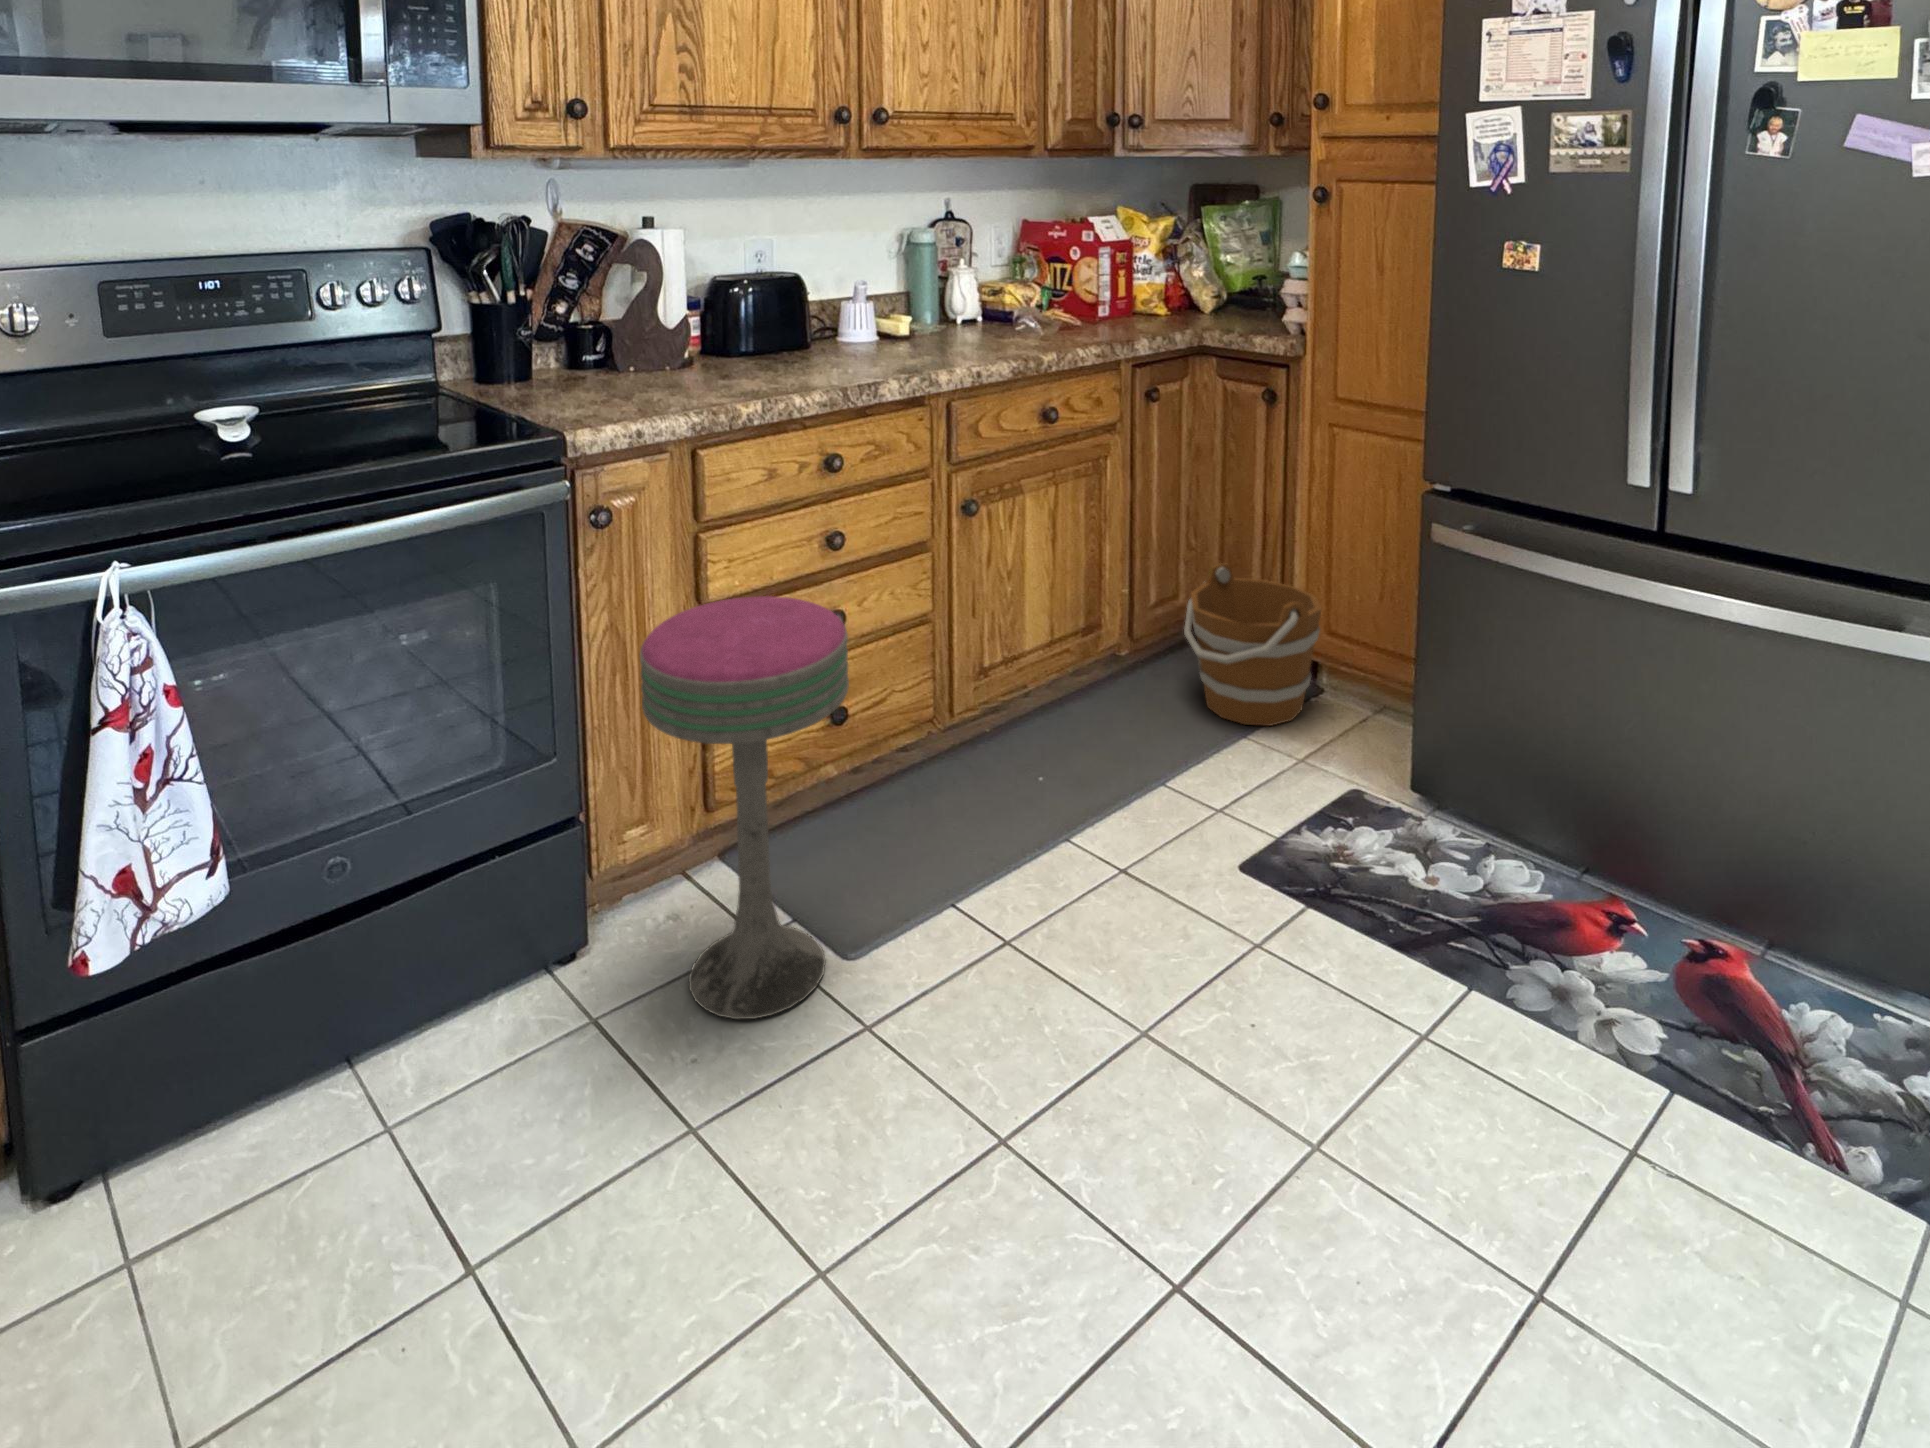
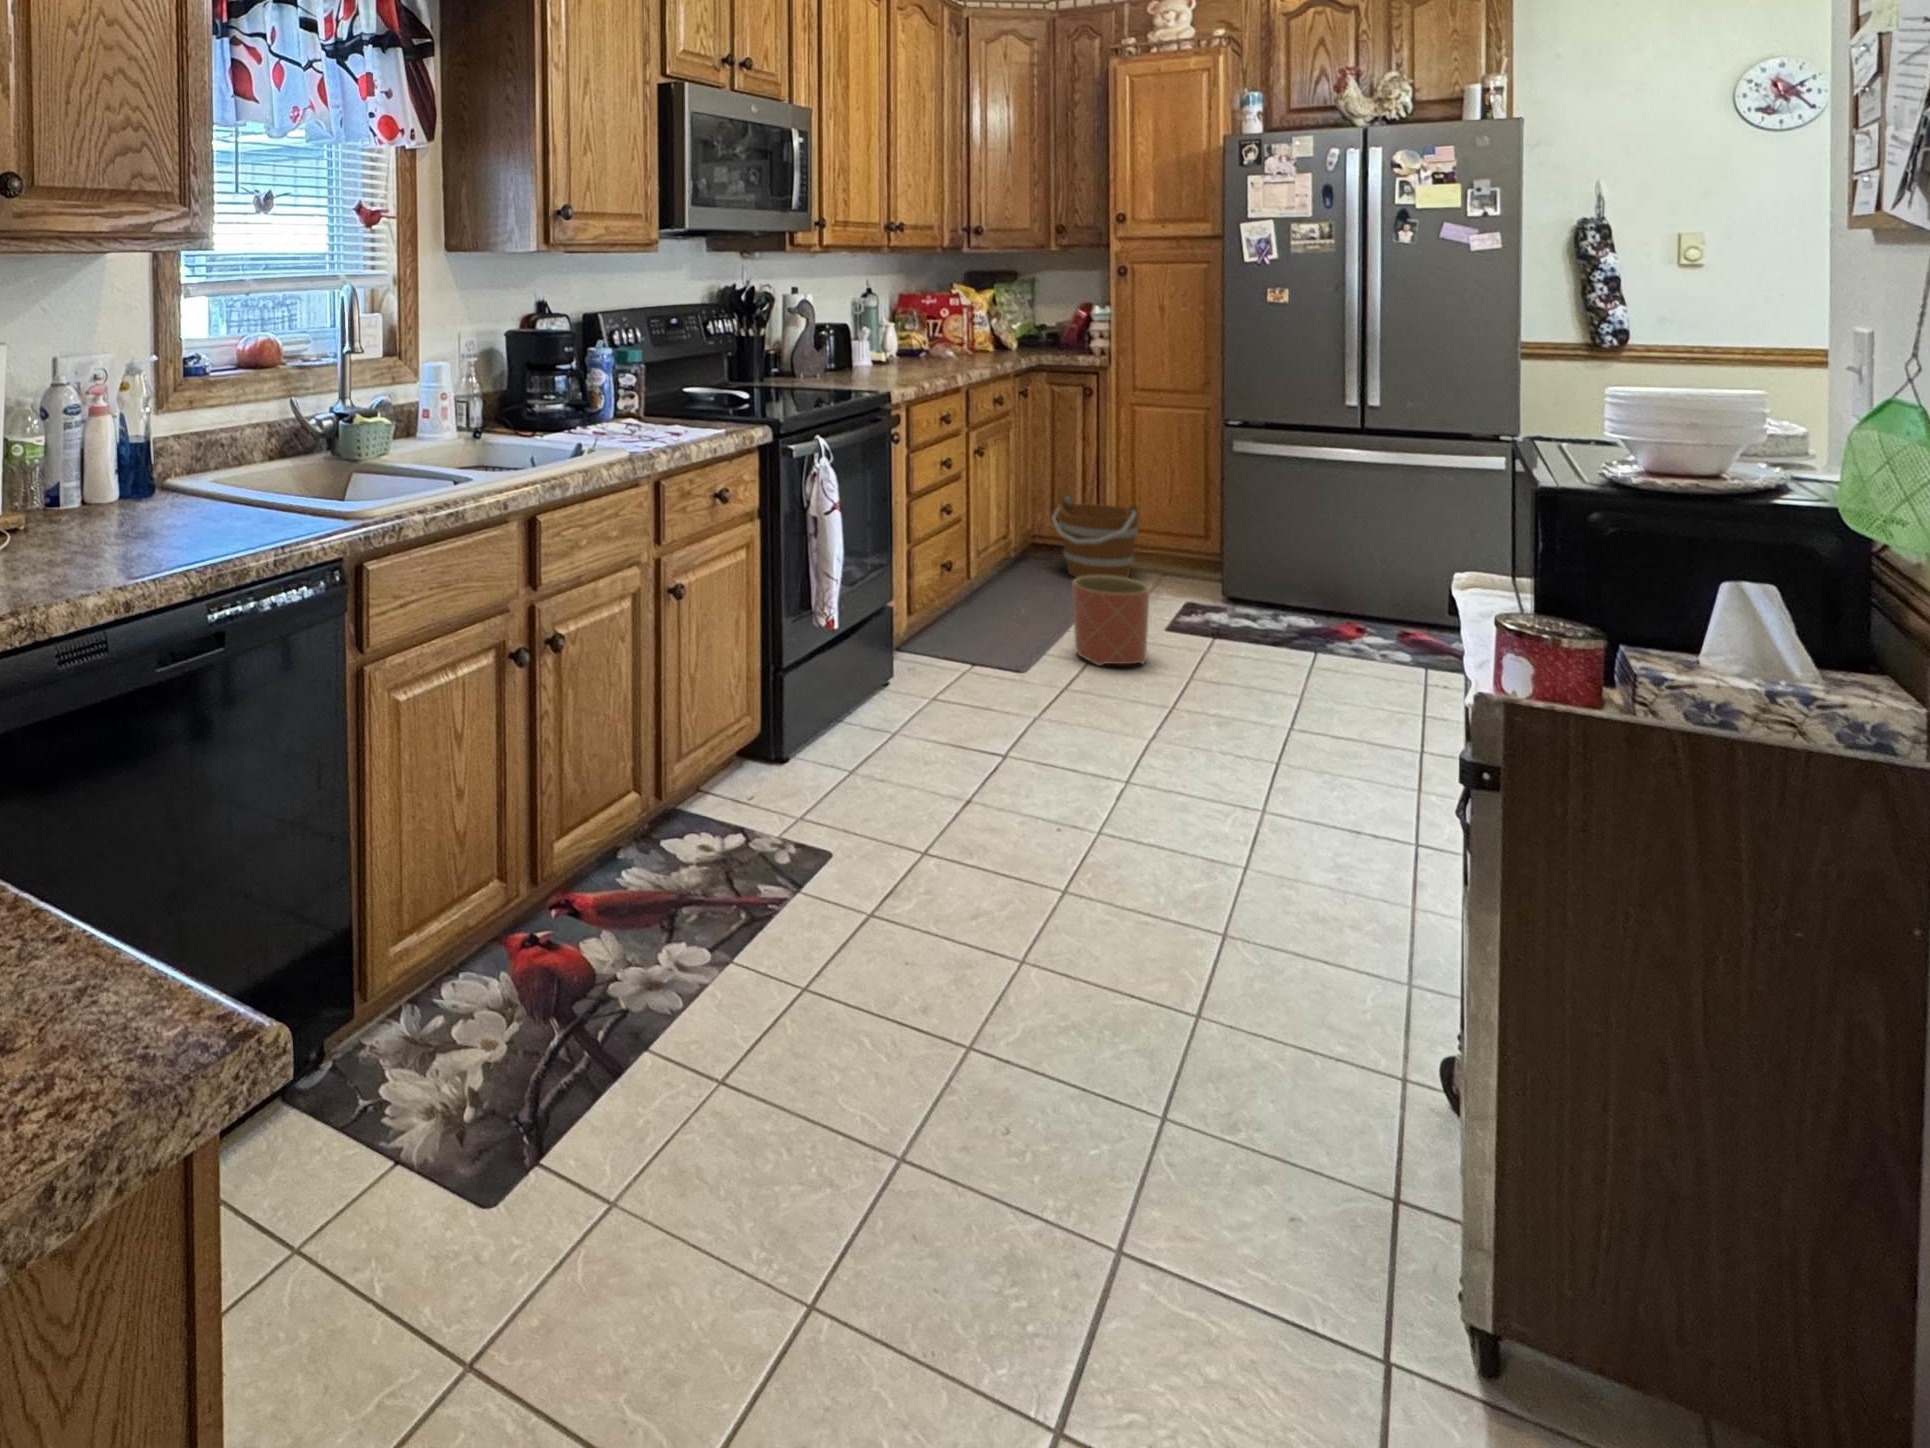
bar stool: present [640,596,849,1019] -> none [932,477,1042,688]
planter: none [966,783,1103,985] -> present [1072,575,1149,666]

